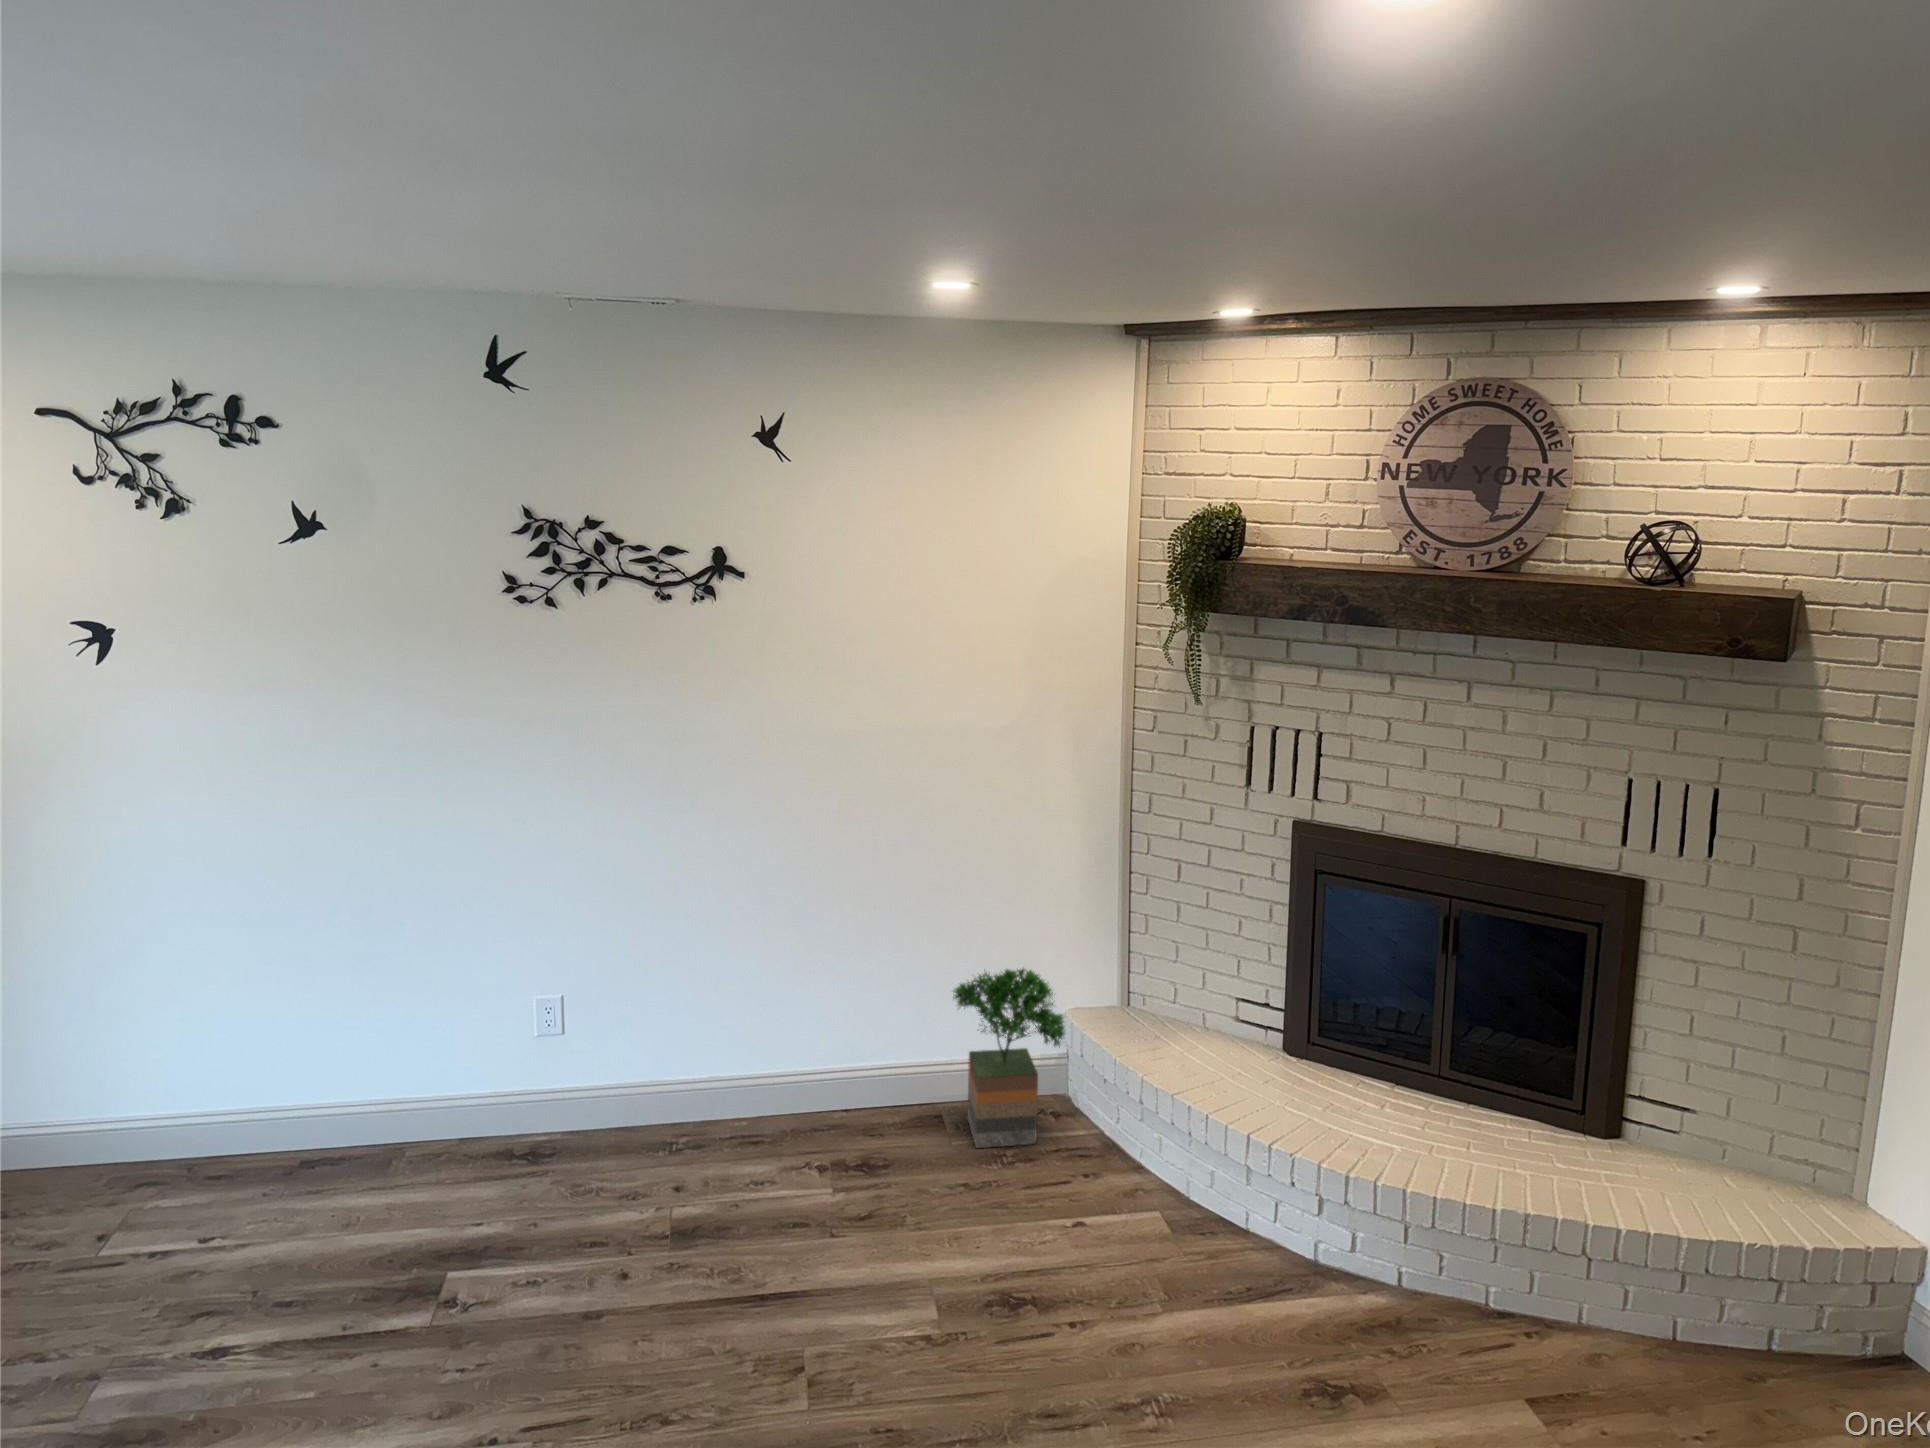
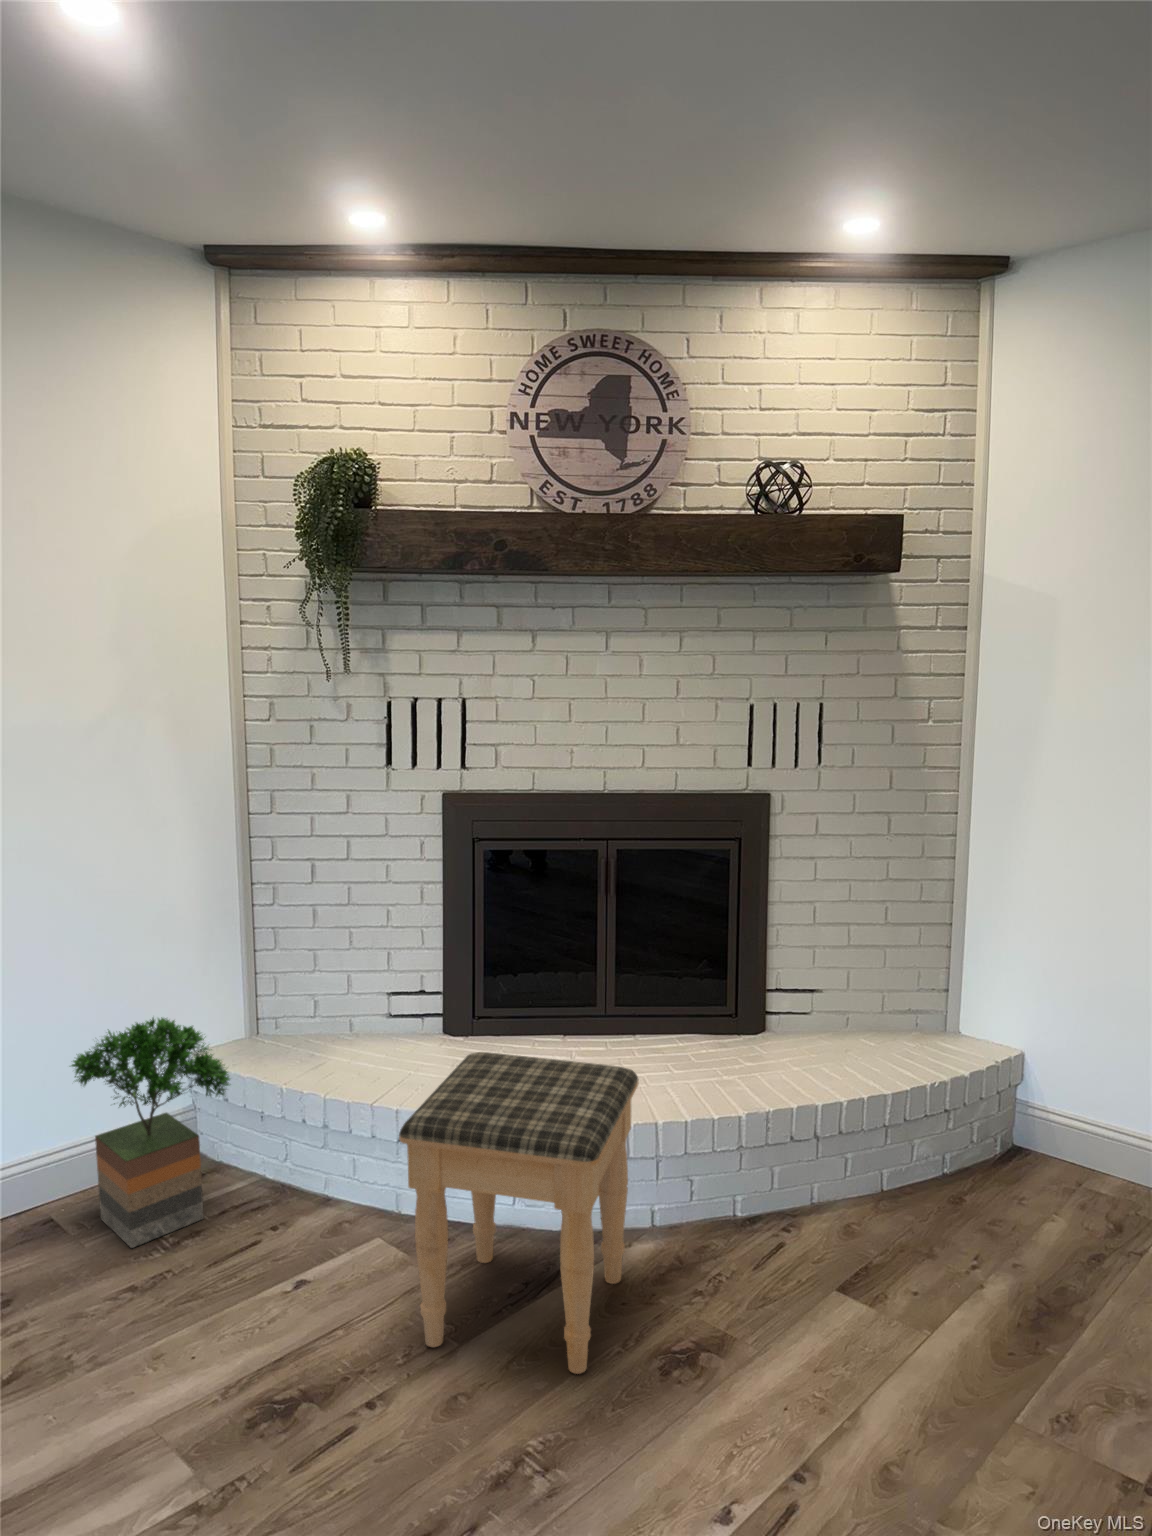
footstool: none [1129,1068,1371,1378] -> present [399,1052,639,1374]

